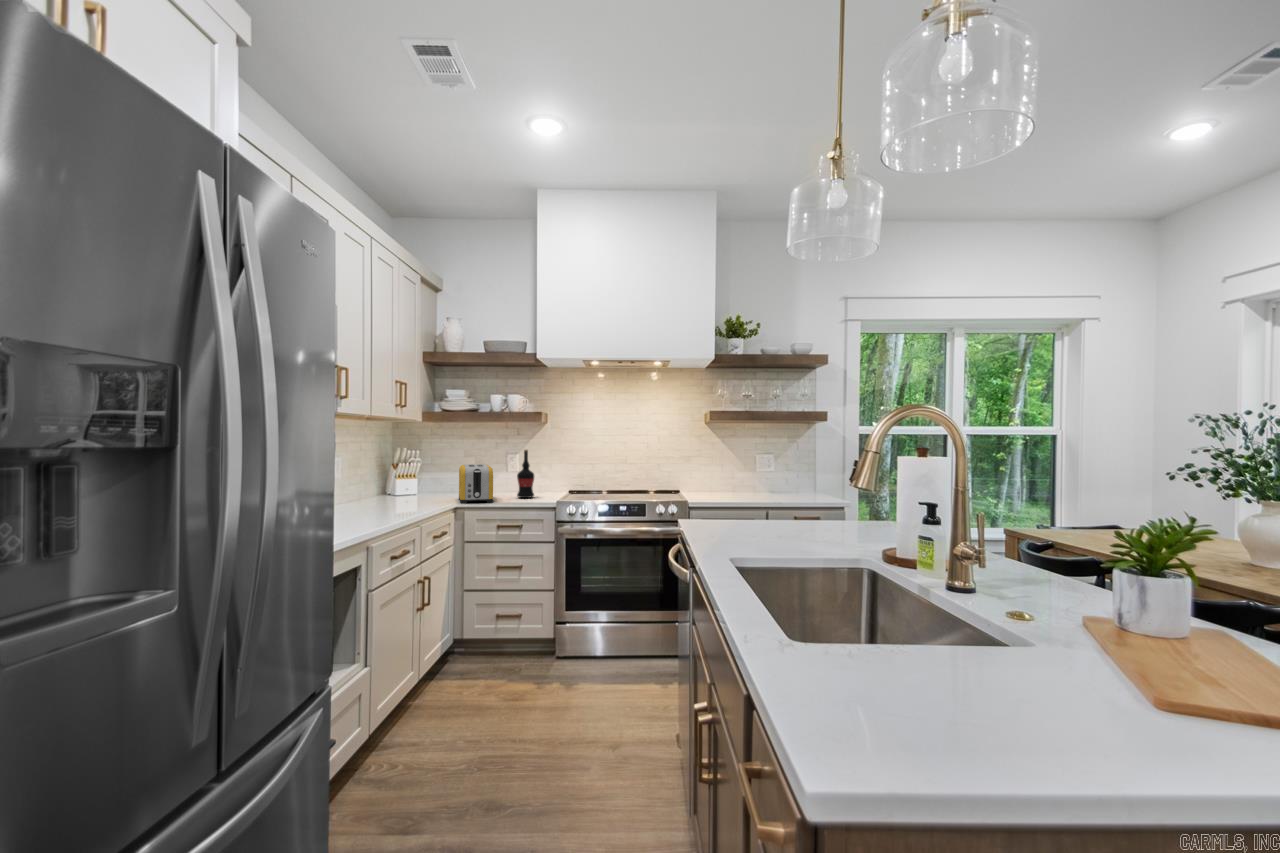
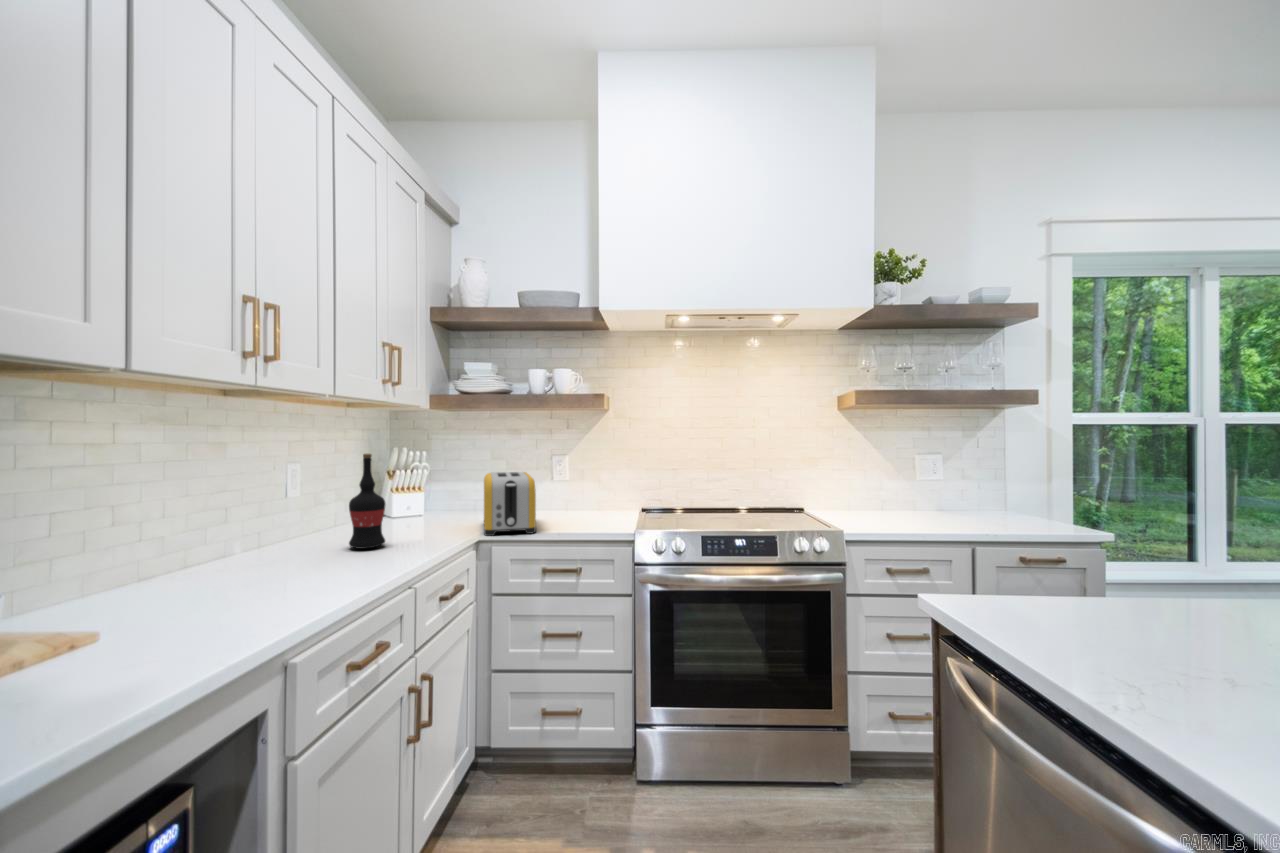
wine bottle: present [517,450,534,498] -> present [349,454,385,549]

